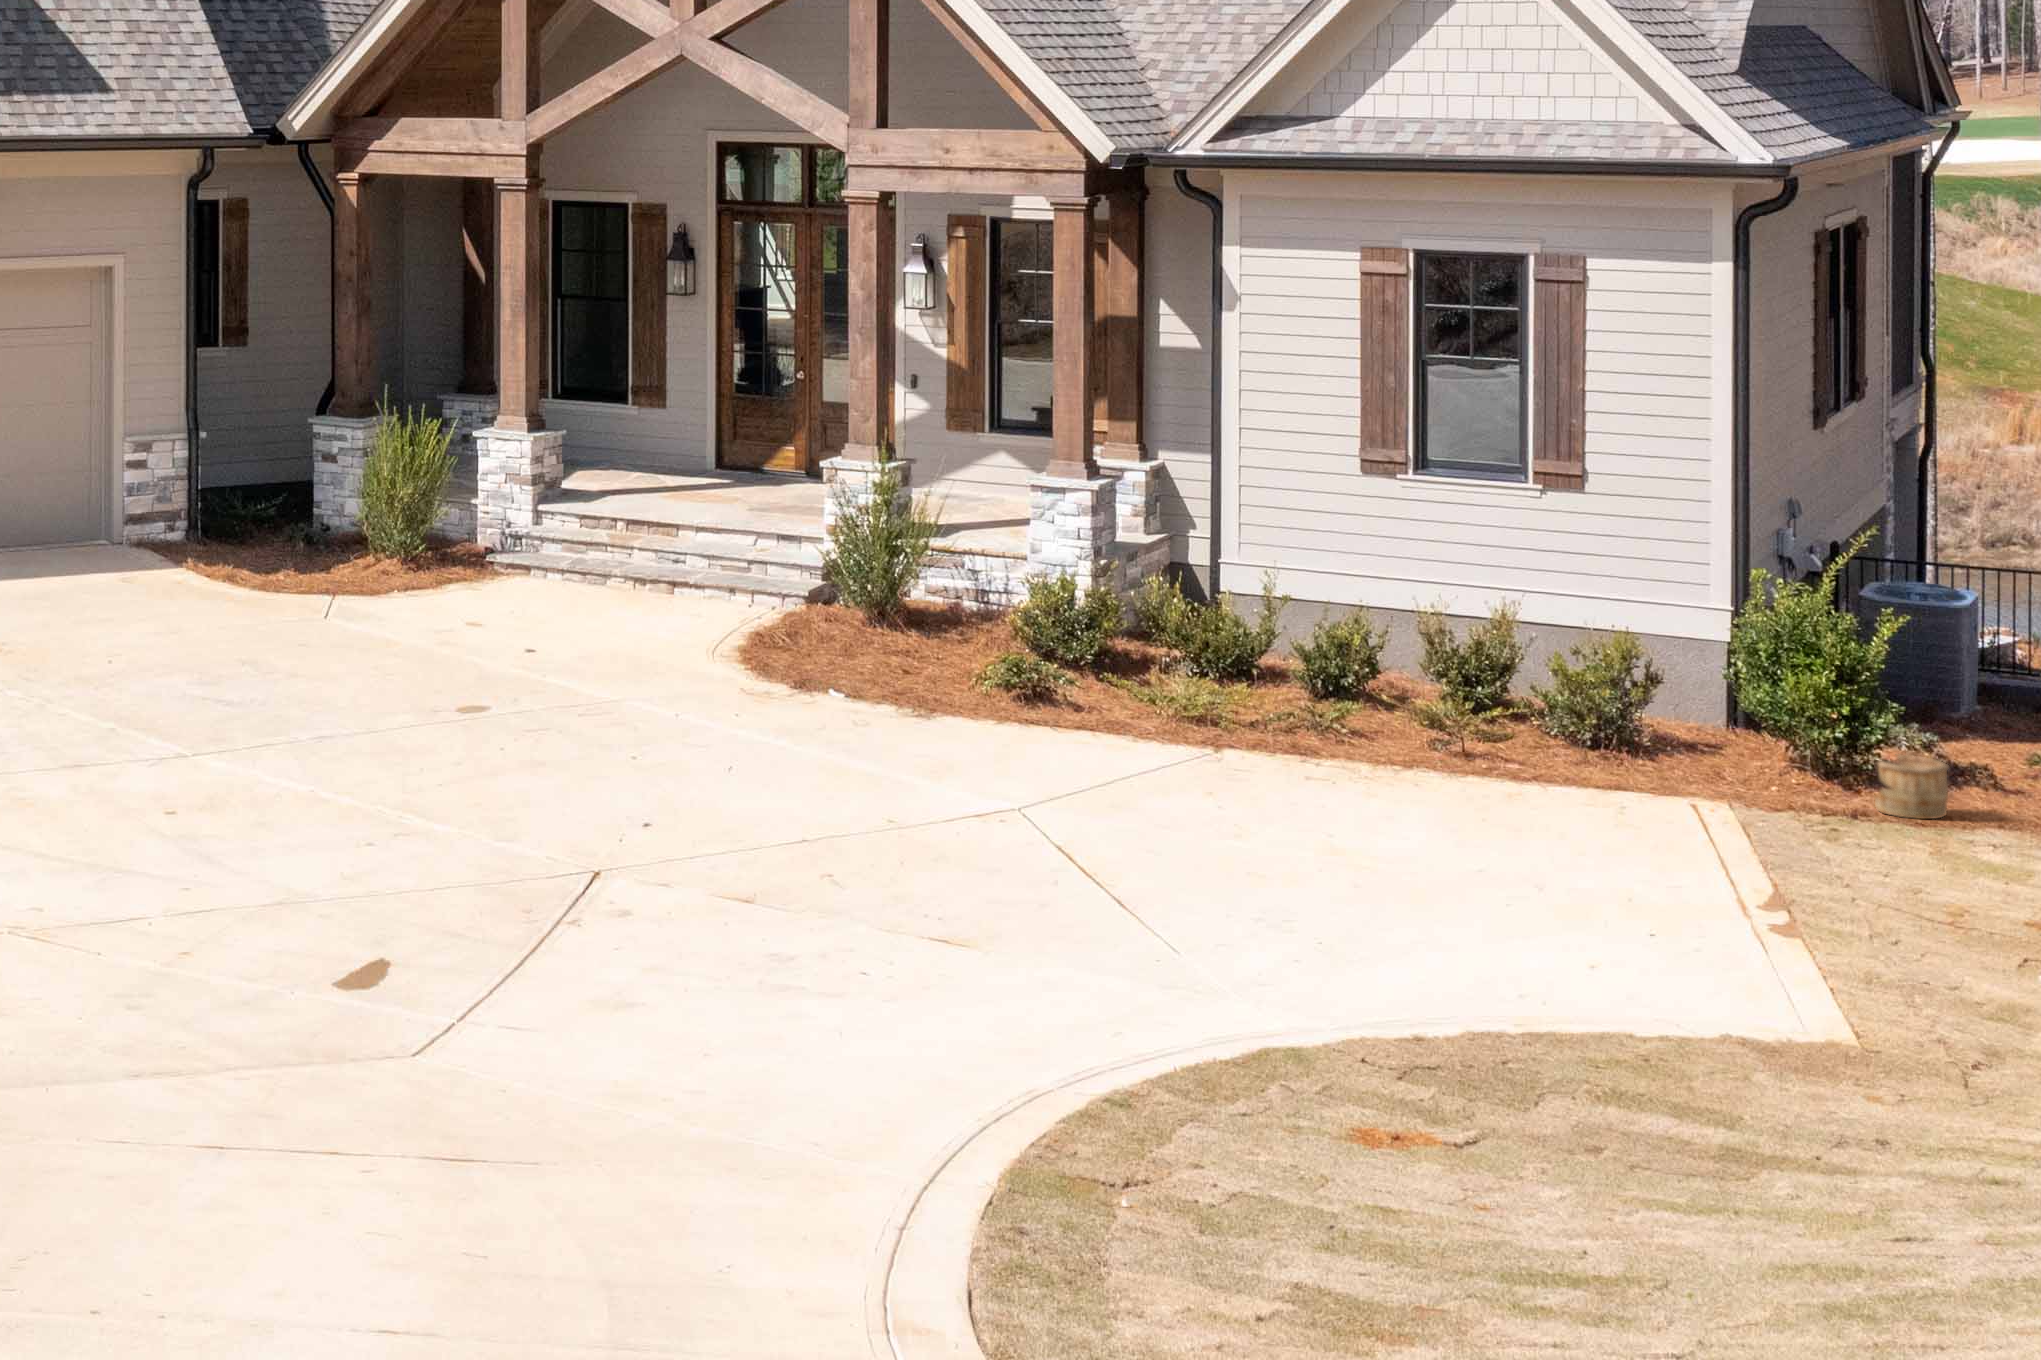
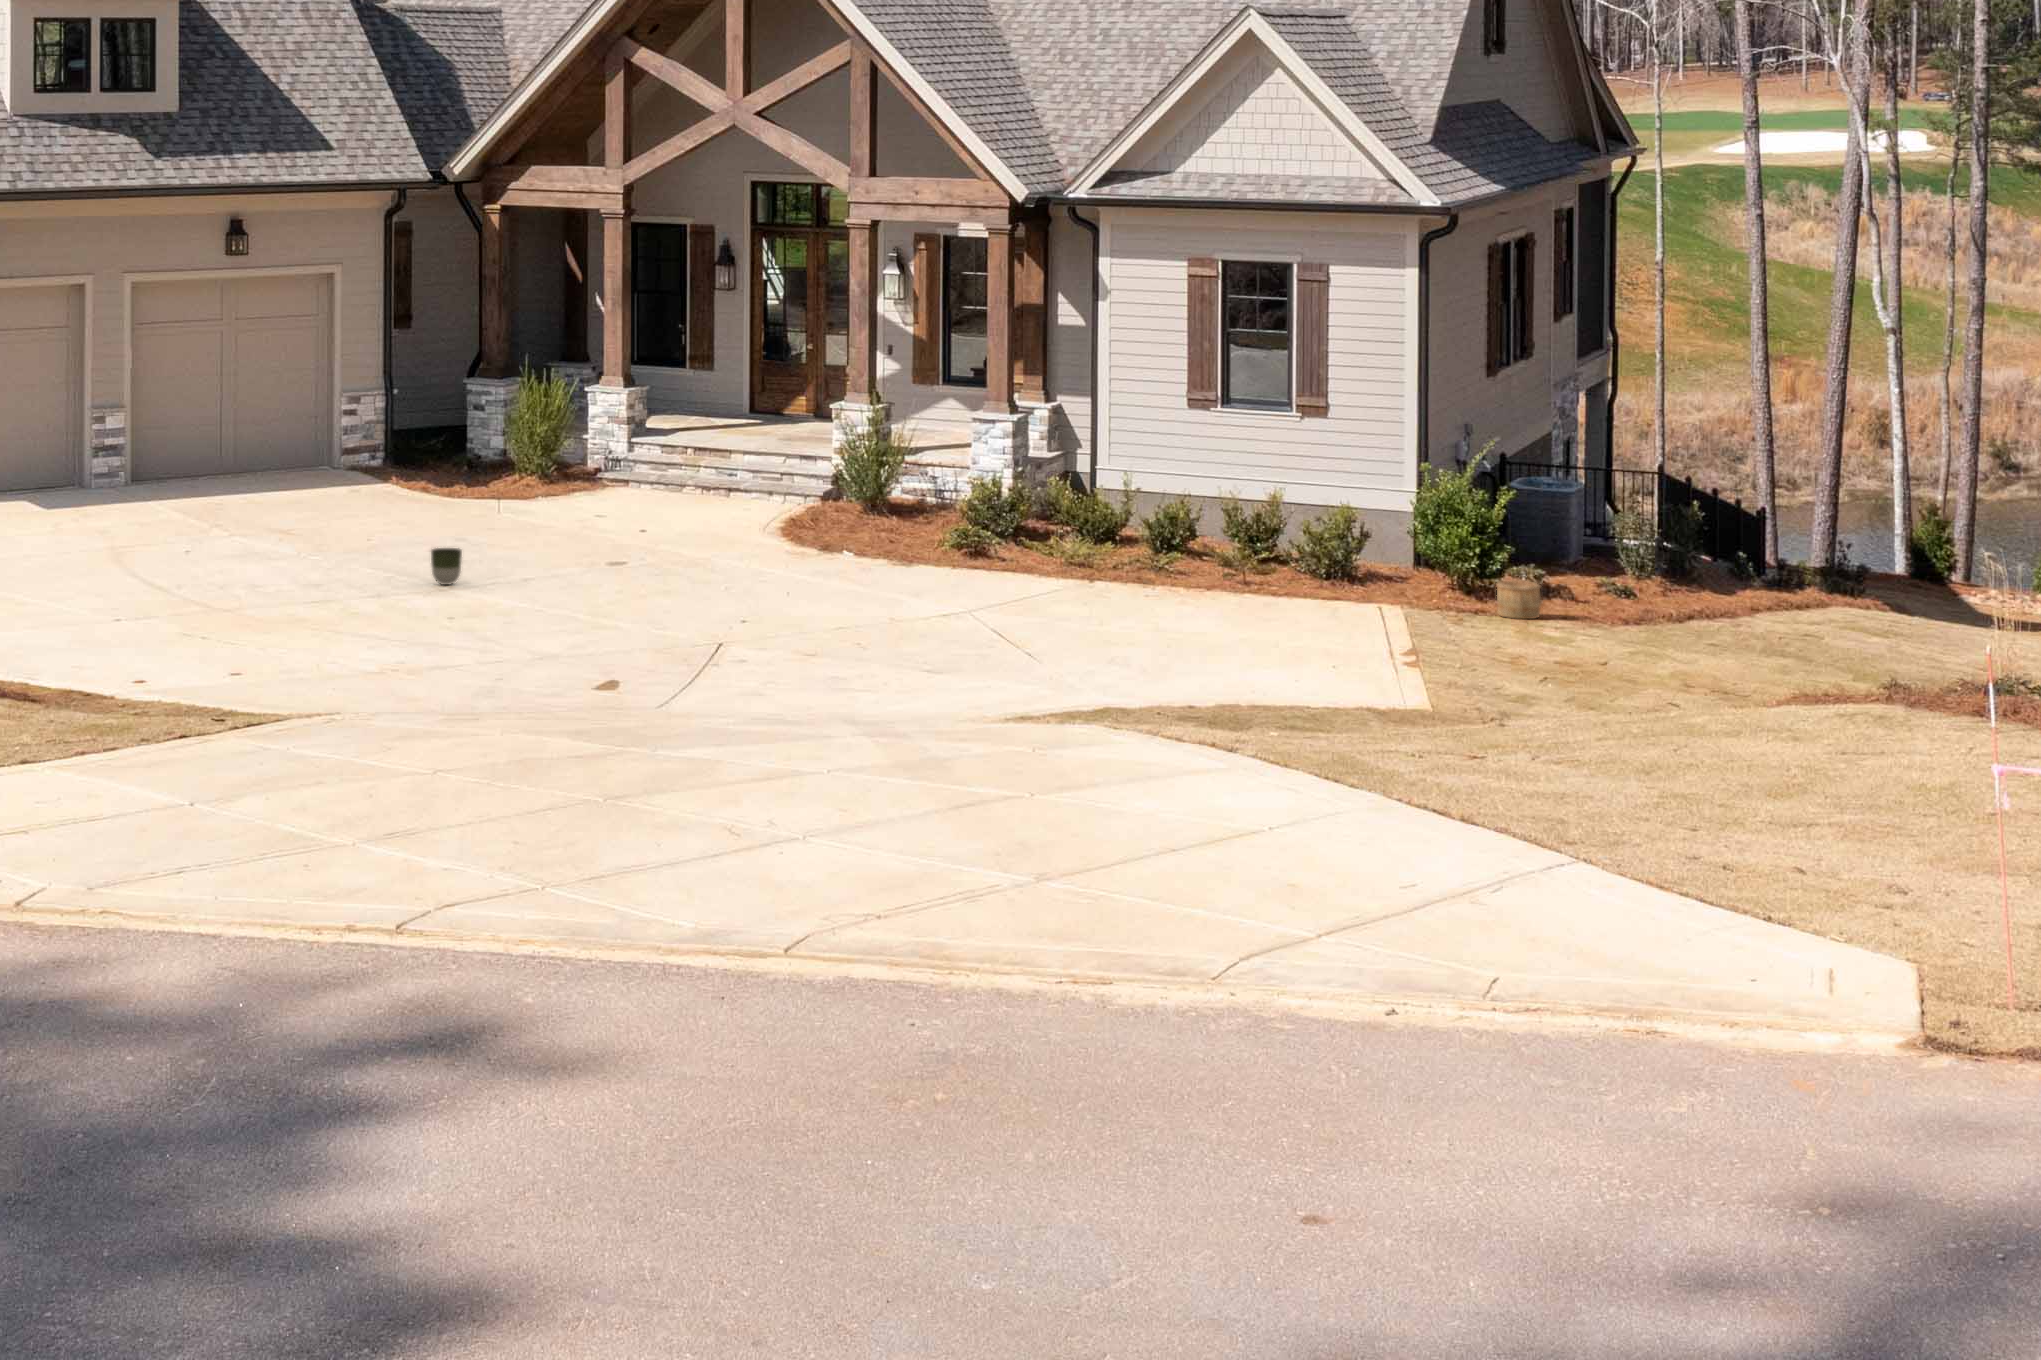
planter: none [177,680,225,738] -> present [431,548,462,585]

